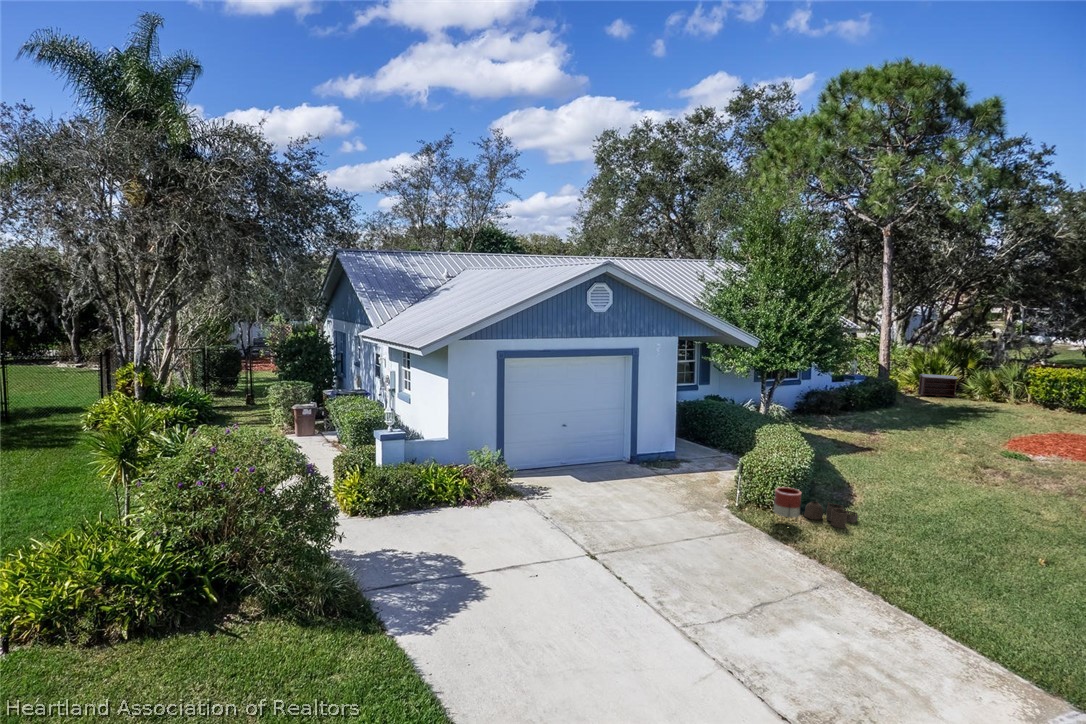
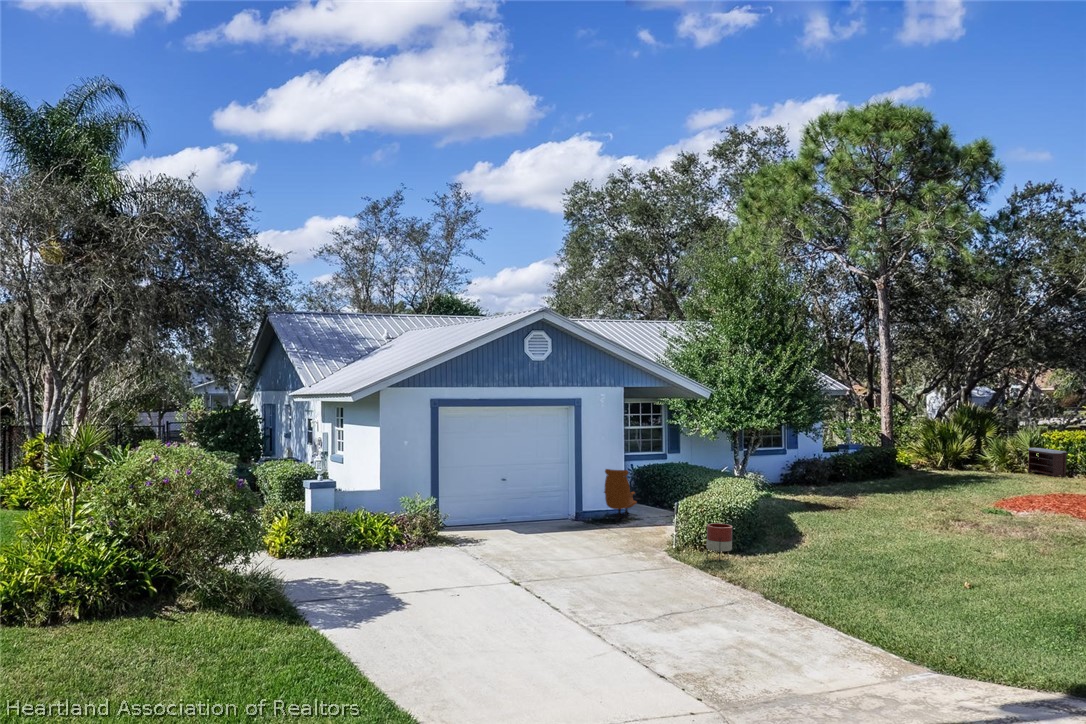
bench: present [918,374,958,398] -> present [1027,448,1068,477]
lounge chair: none [654,416,686,467] -> present [604,469,637,521]
woven basket: present [804,502,858,528] -> none [741,538,793,562]

